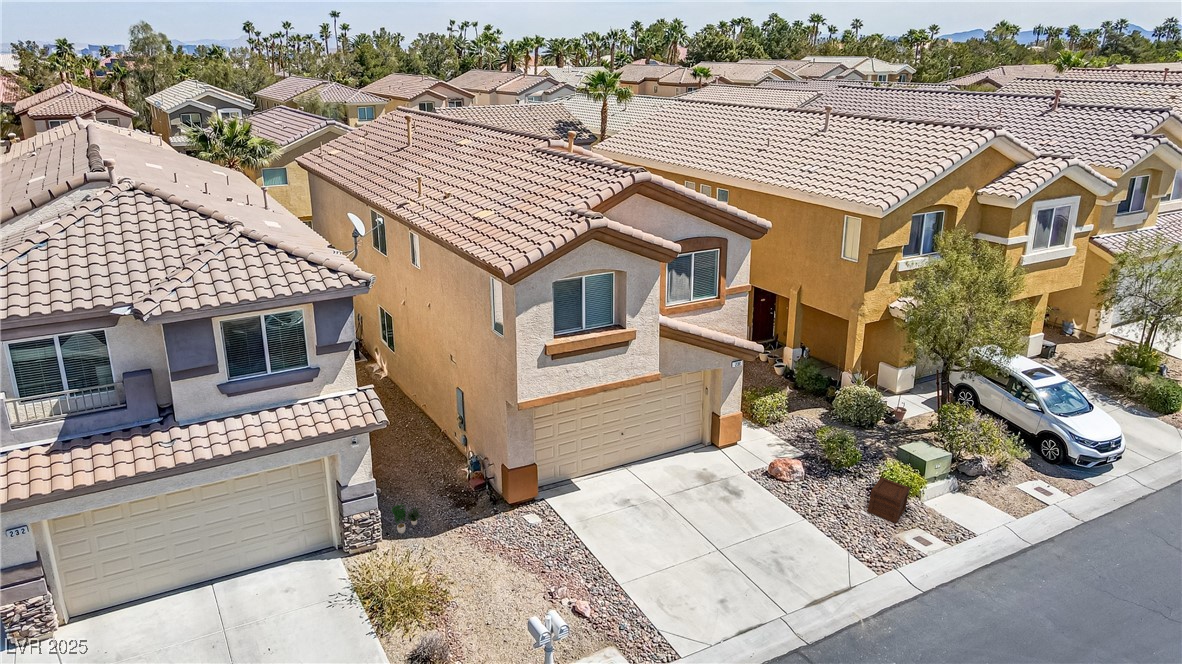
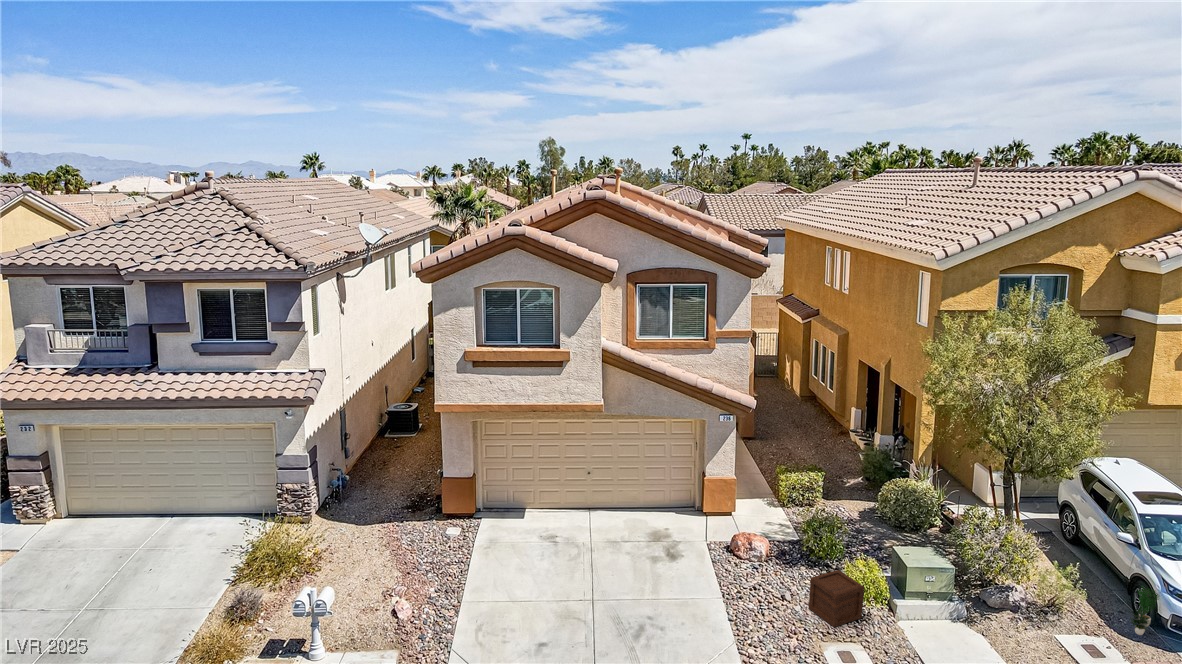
potted plant: present [391,504,421,533] -> present [1131,586,1159,635]

